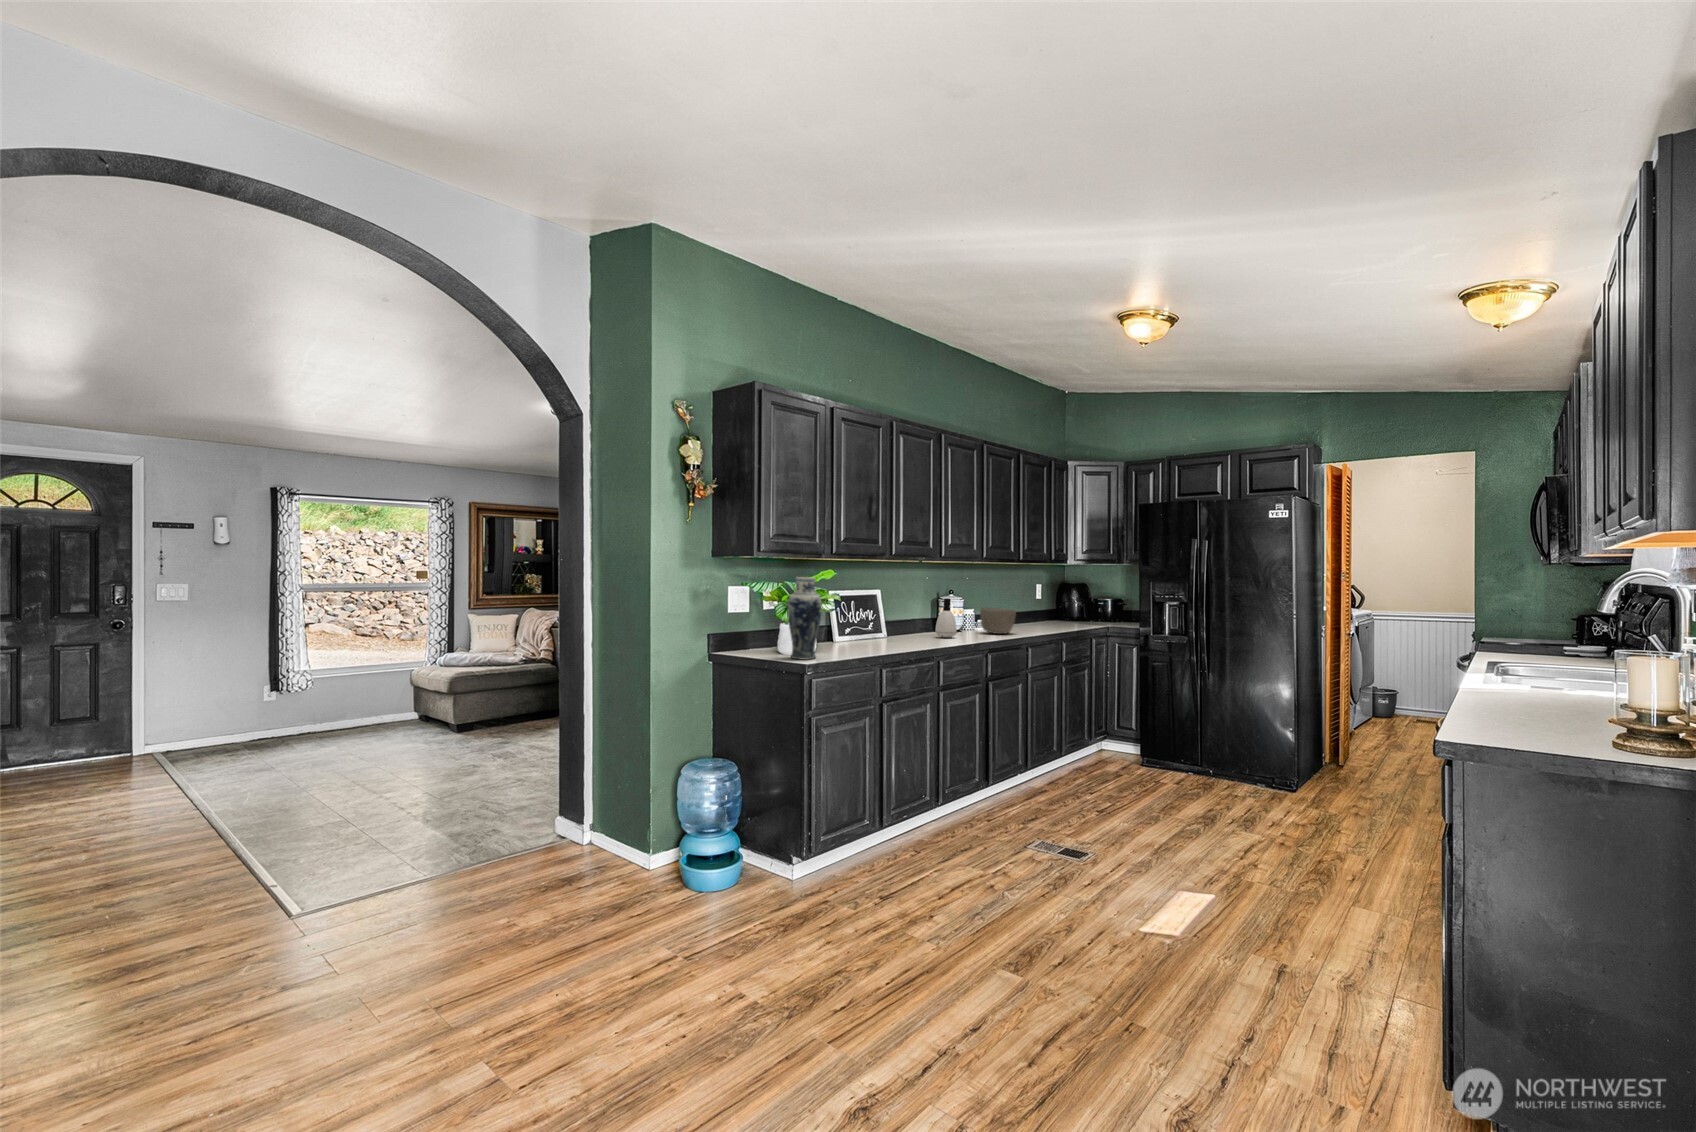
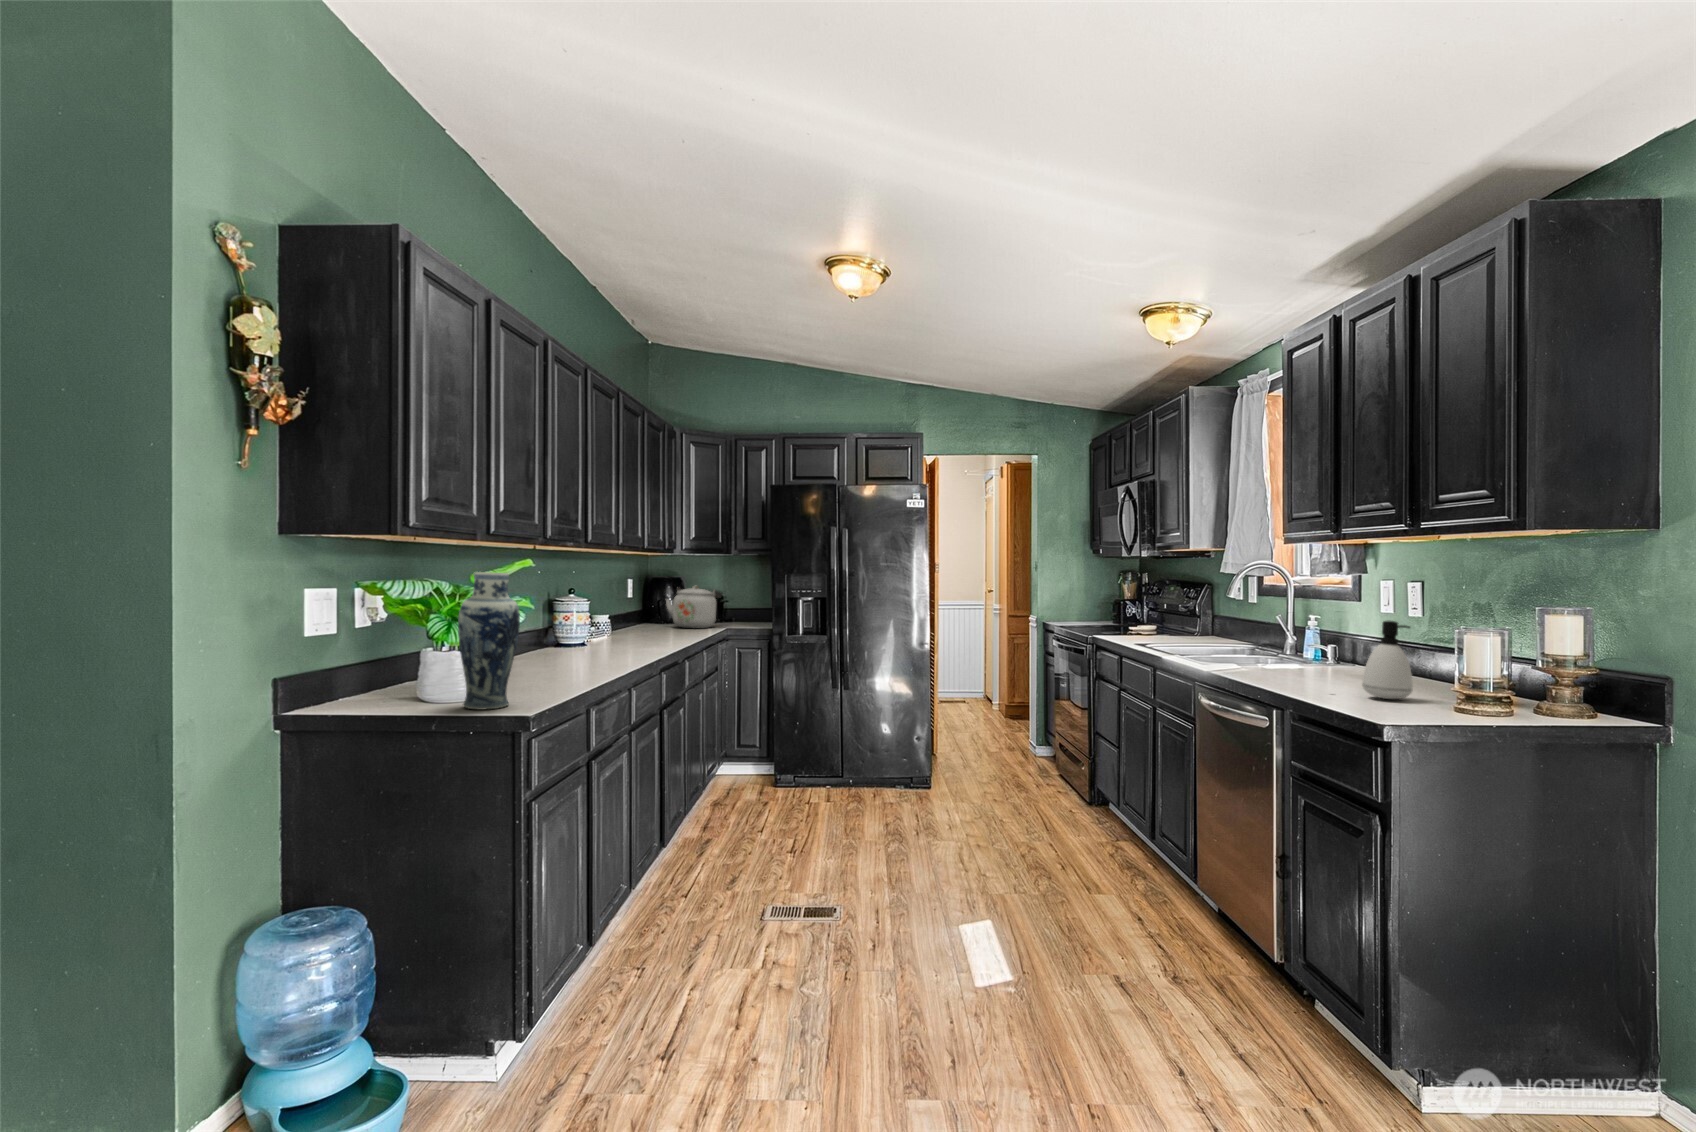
kettle: none [1059,589,1108,626] -> present [666,586,722,629]
soap dispenser: present [935,599,956,638] -> present [1362,621,1413,699]
bowl: present [980,607,1016,634] -> none [618,611,664,644]

